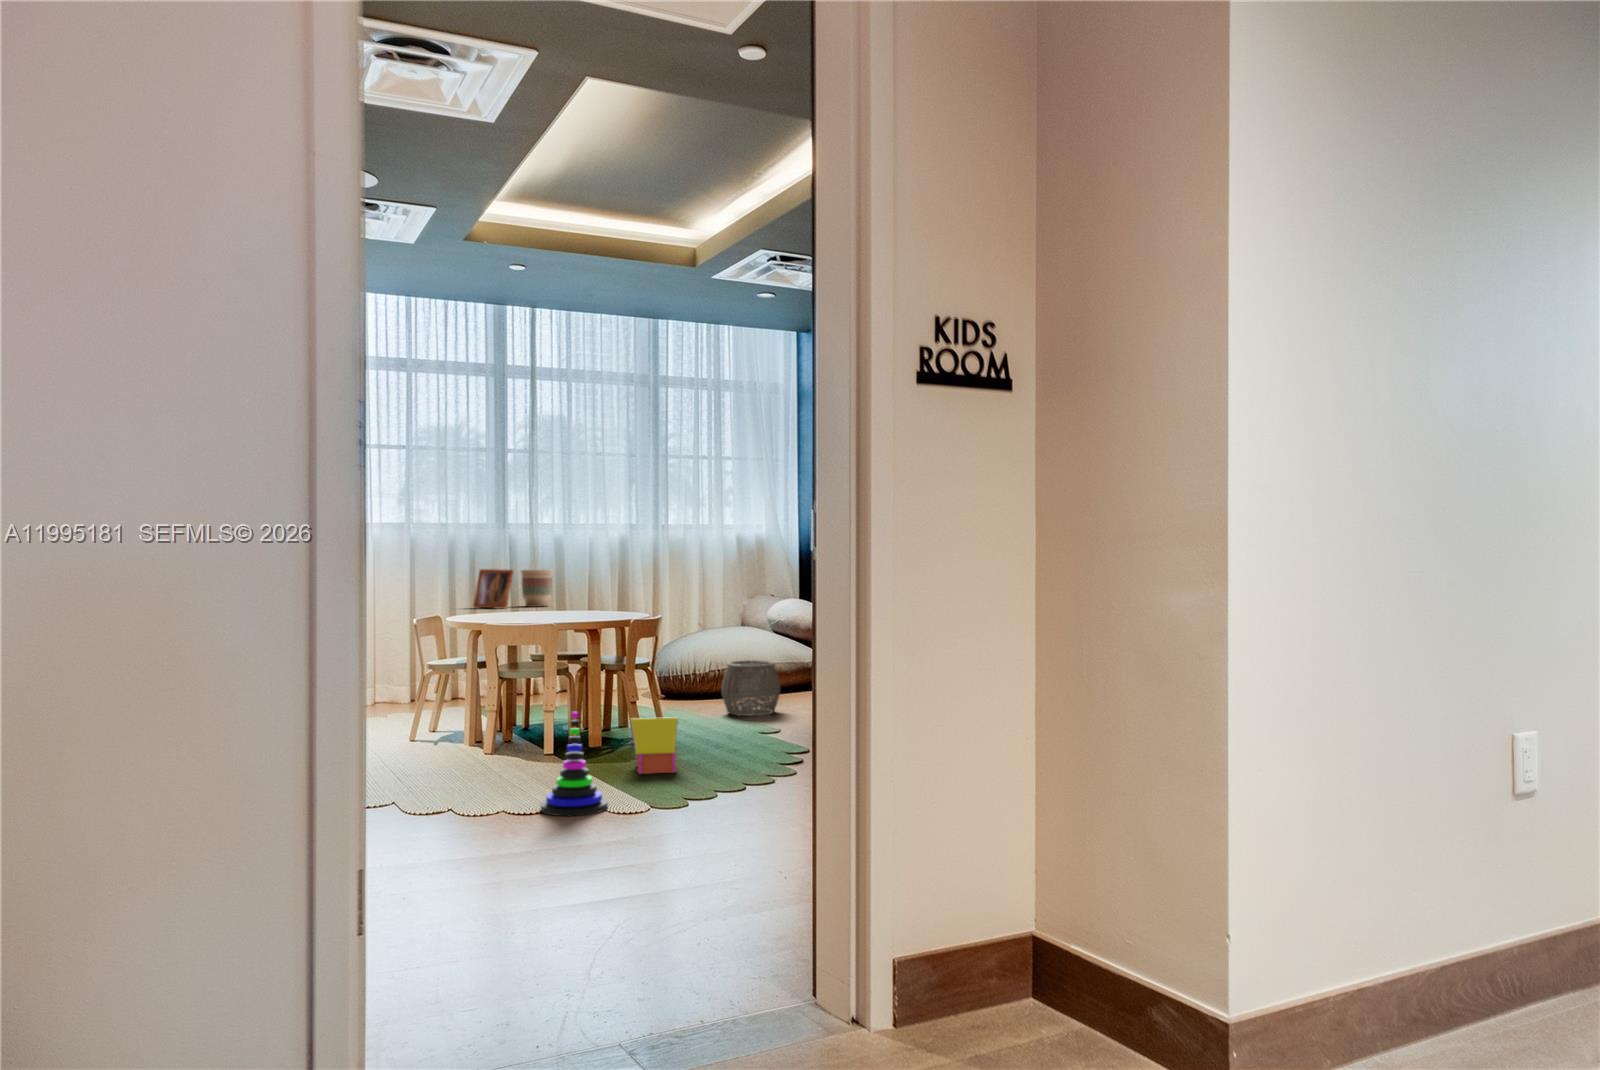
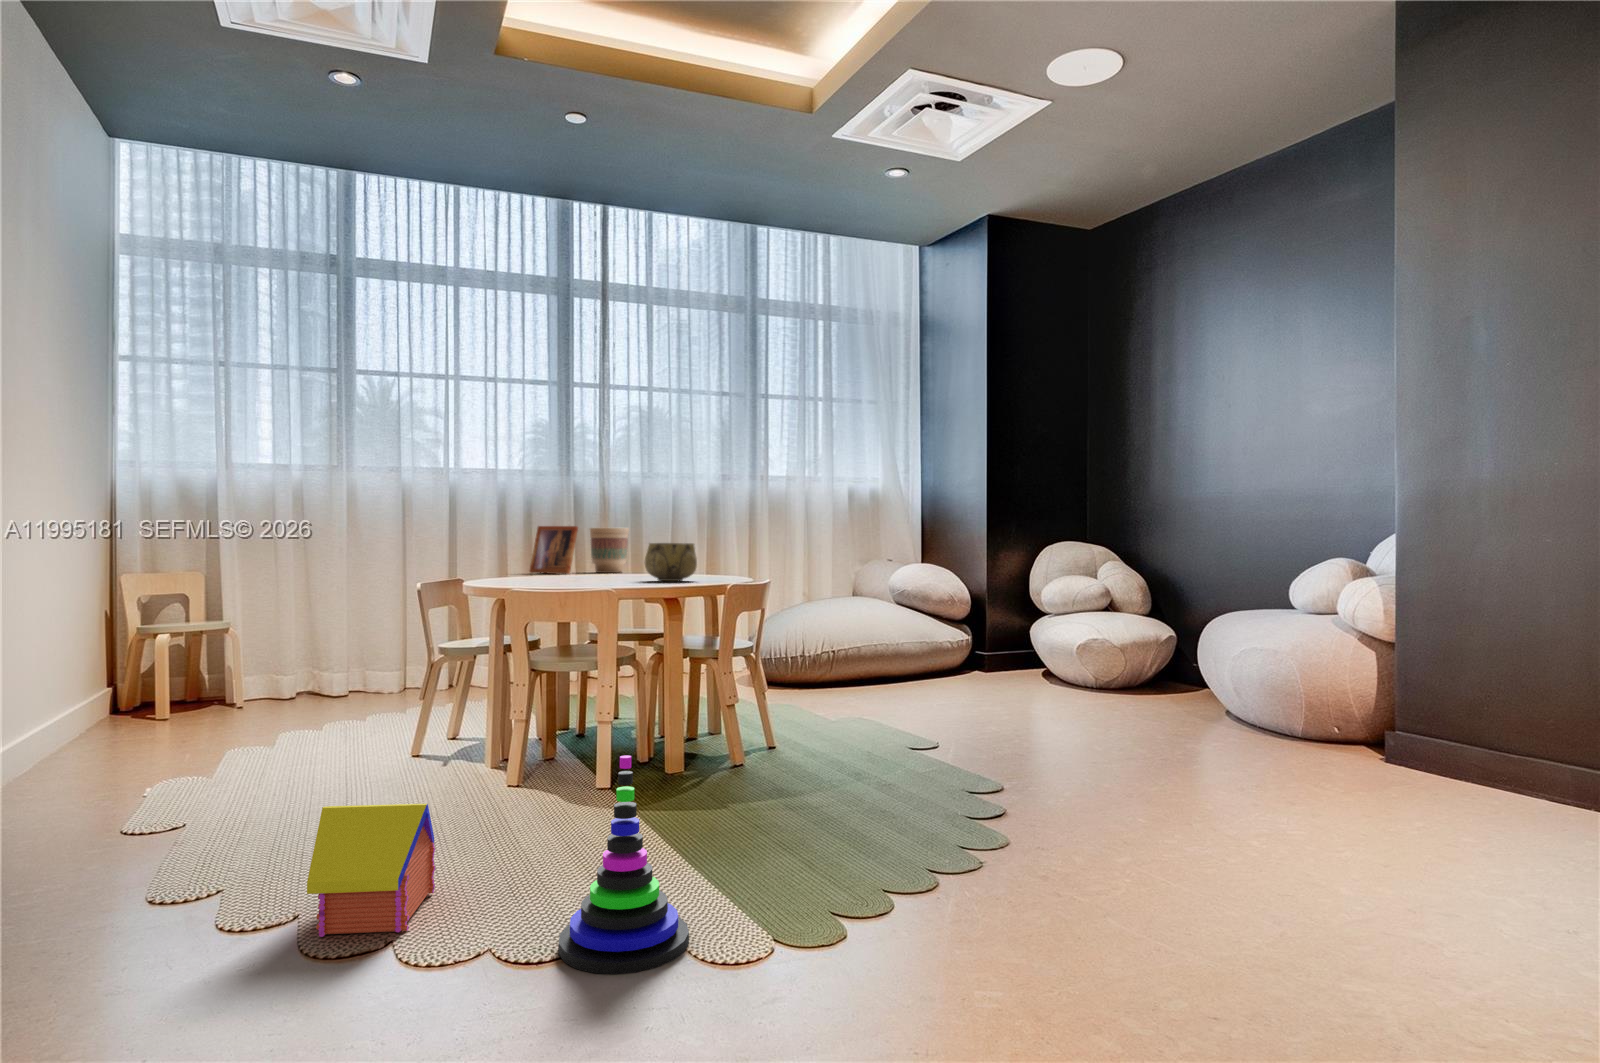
decorative bowl: none [572,587,610,616] -> present [645,543,697,581]
woven basket: present [722,660,780,716] -> none [843,642,922,718]
toy house: present [630,717,678,774] -> present [307,804,435,937]

